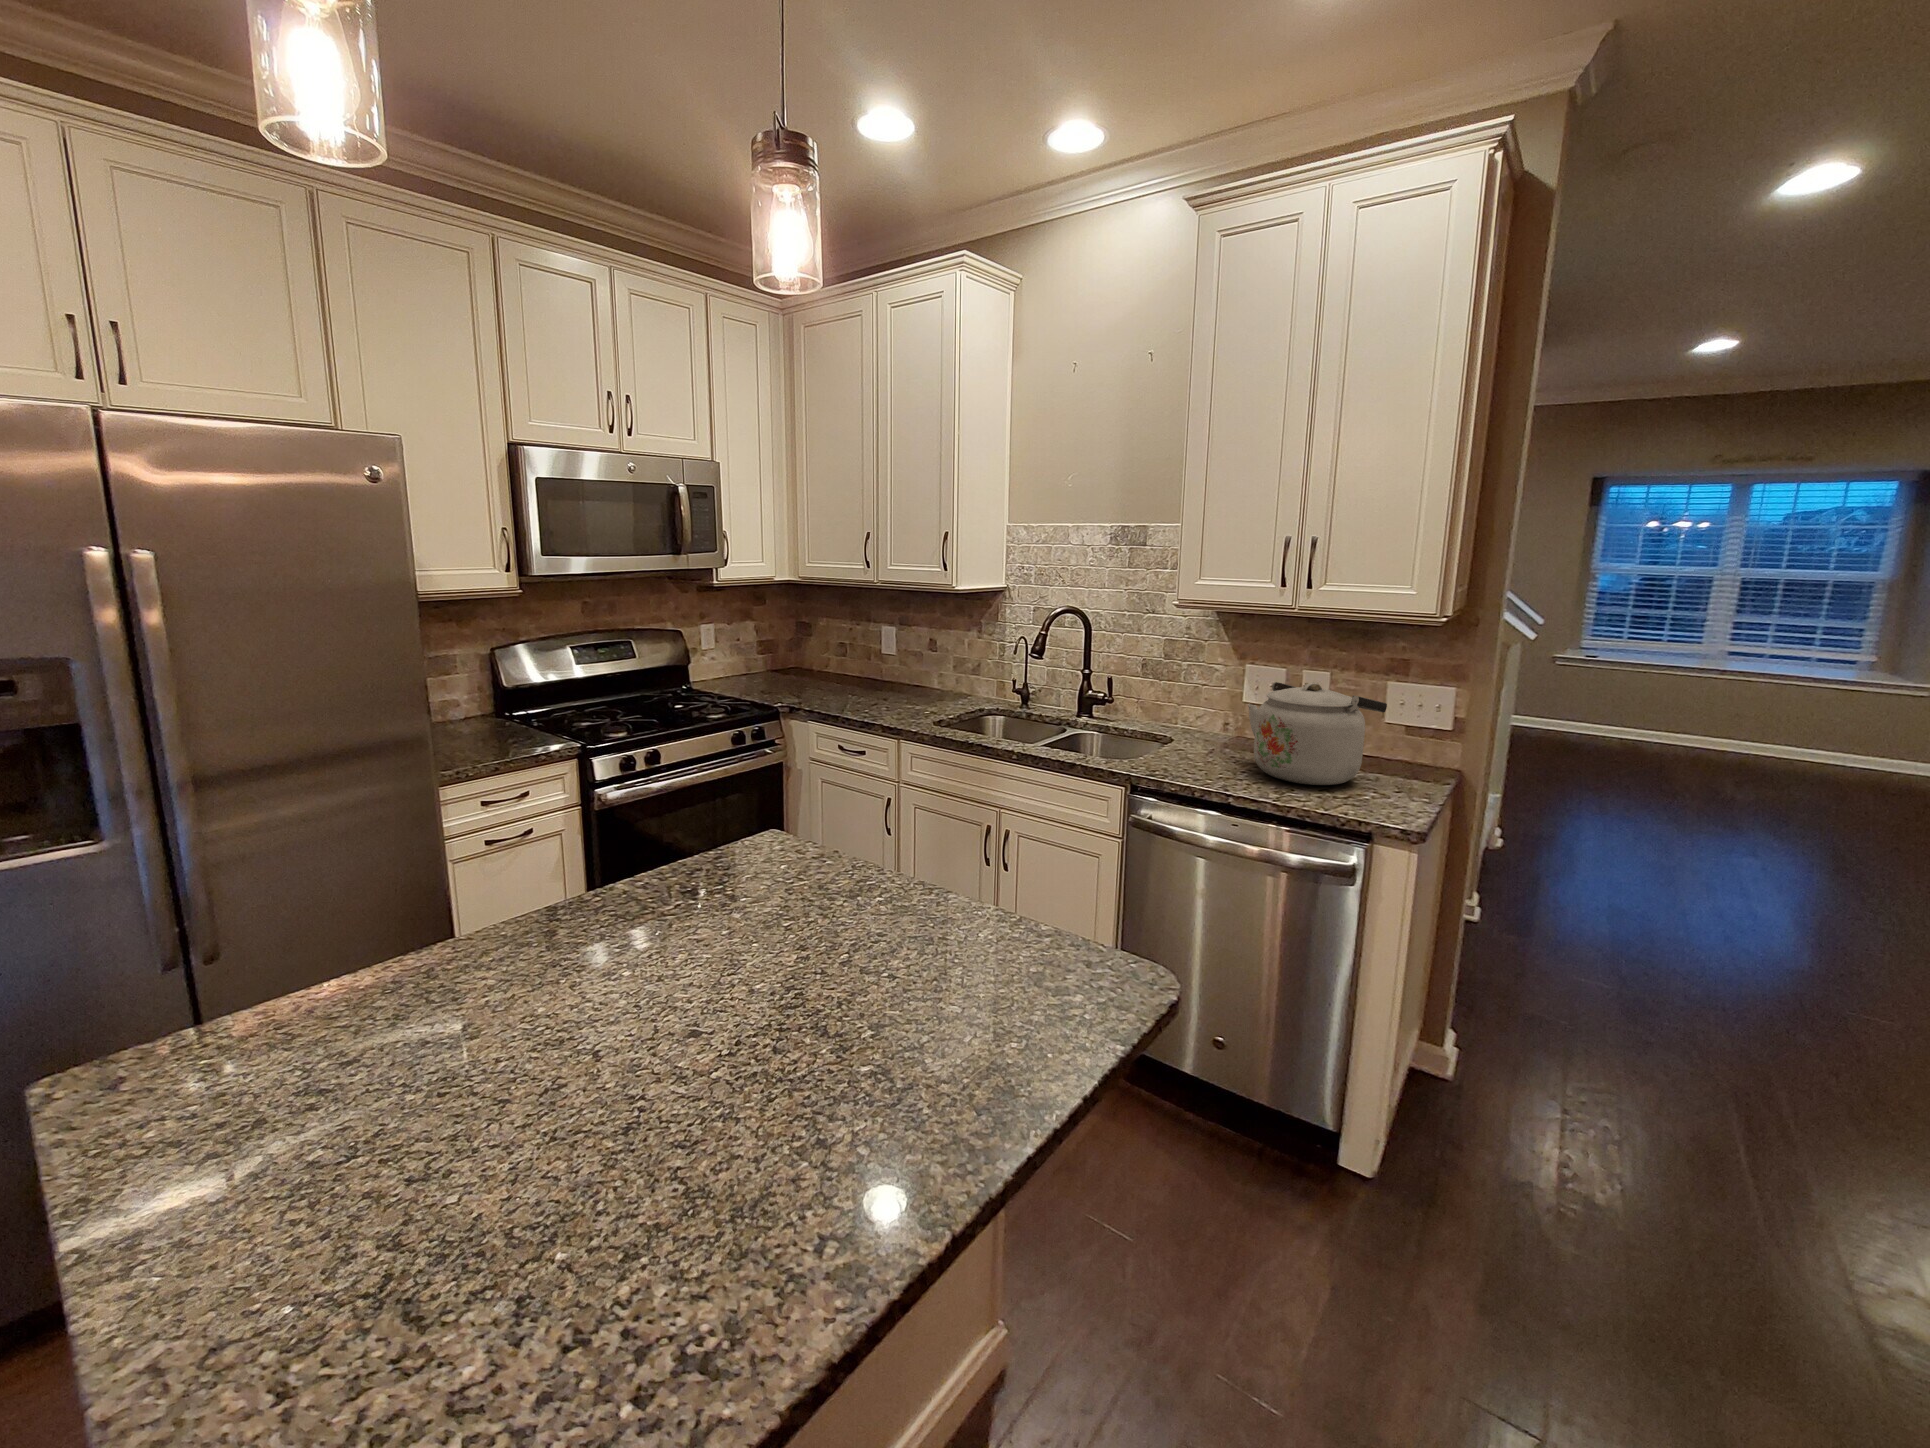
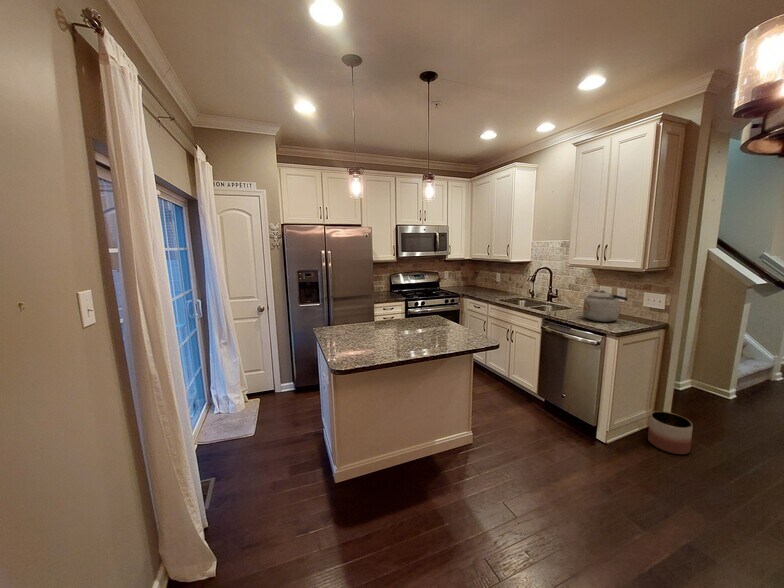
planter: none [1425,1020,1548,1151] -> present [648,411,693,454]

